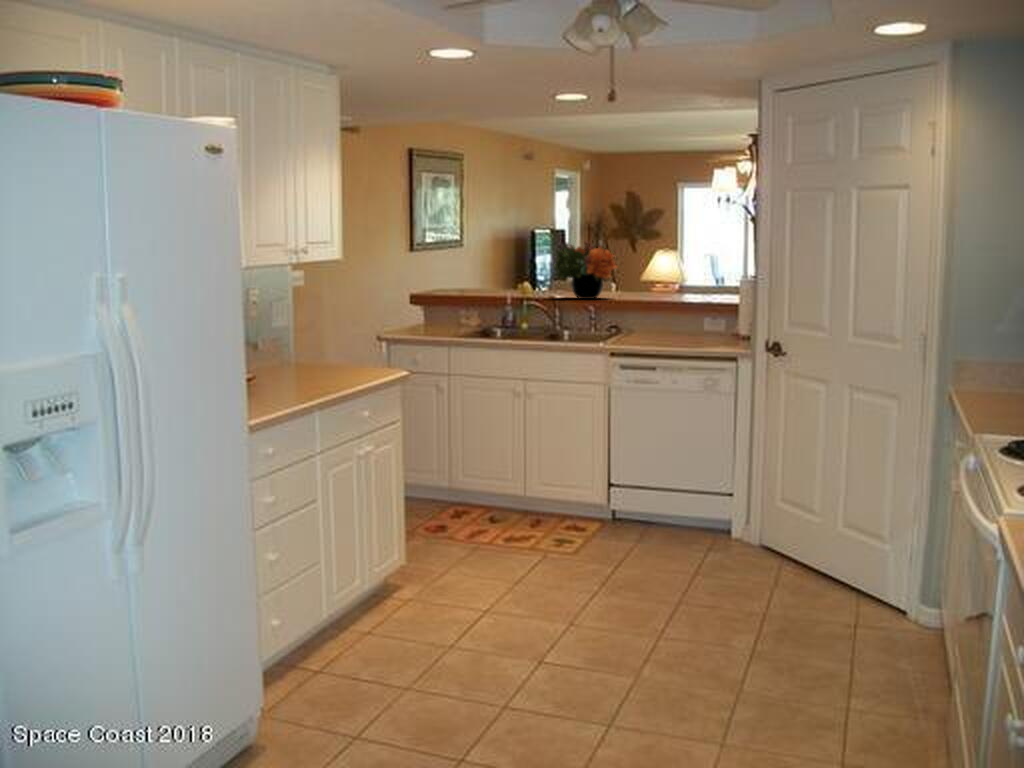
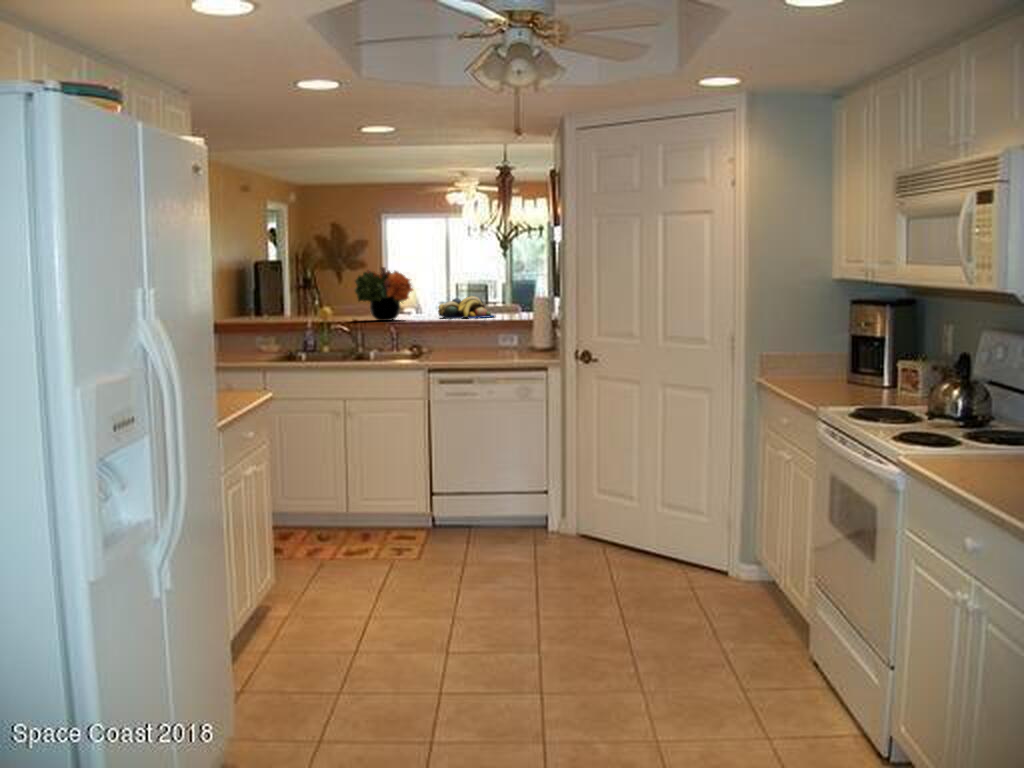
fruit bowl: none [650,275,713,300] -> present [438,296,495,319]

